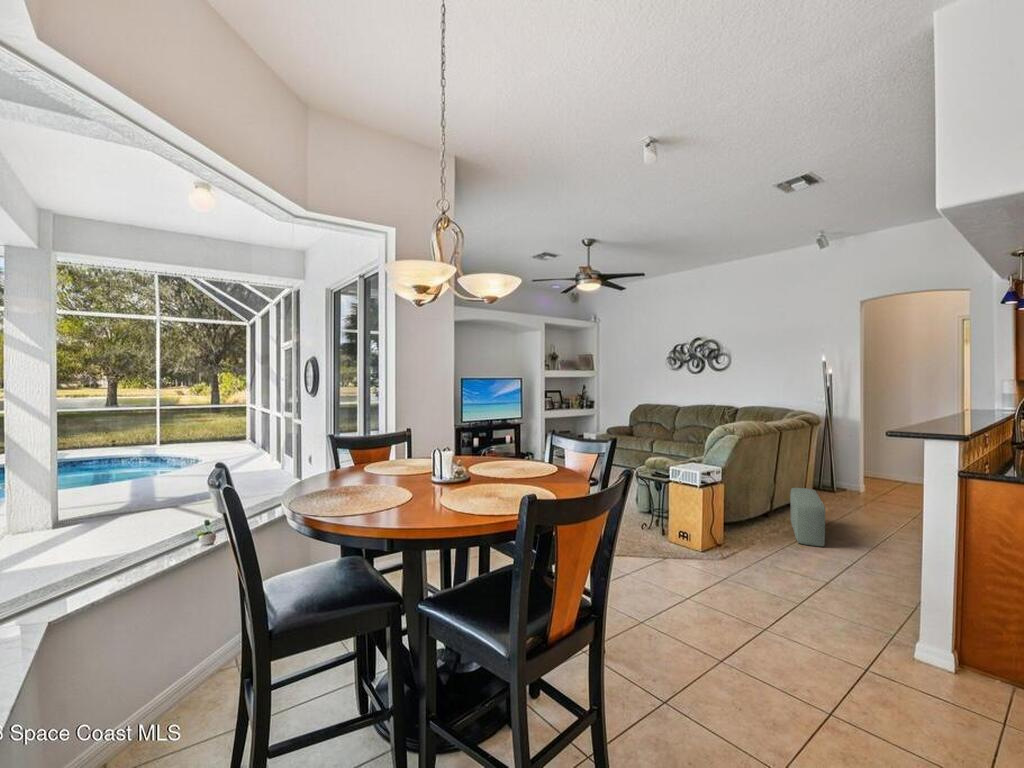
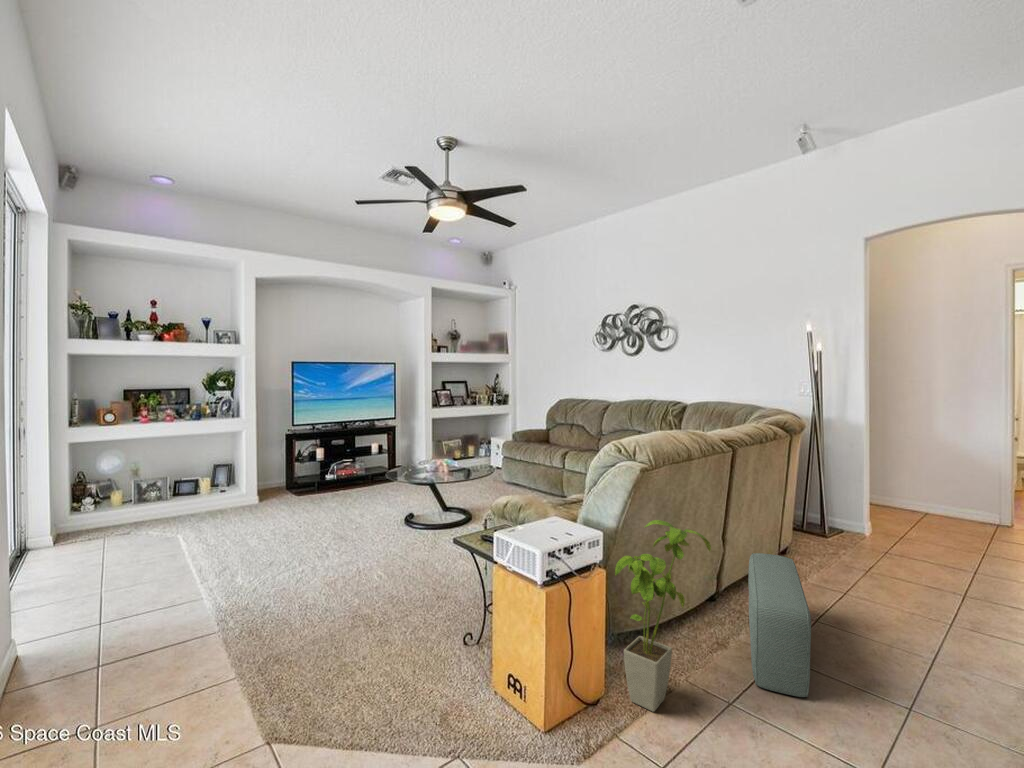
house plant: none [732,461,777,549] -> present [615,520,711,712]

